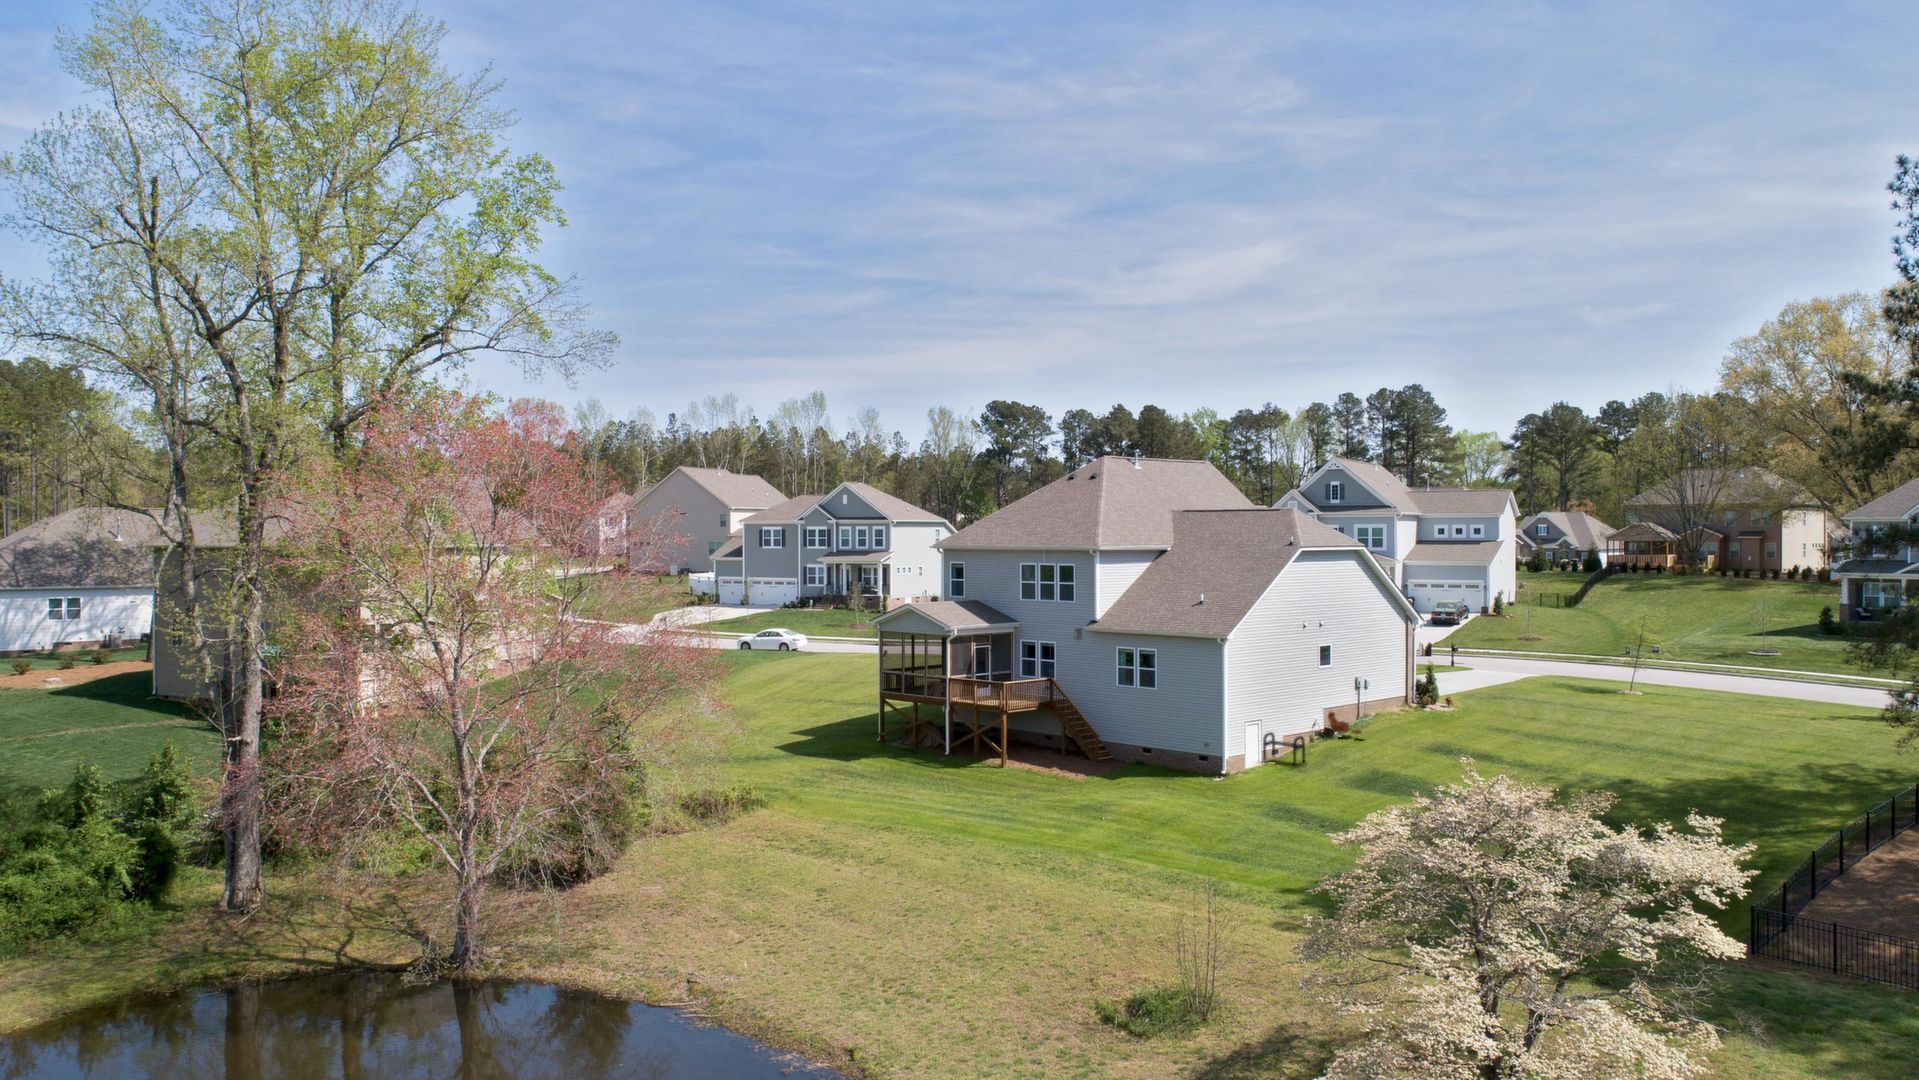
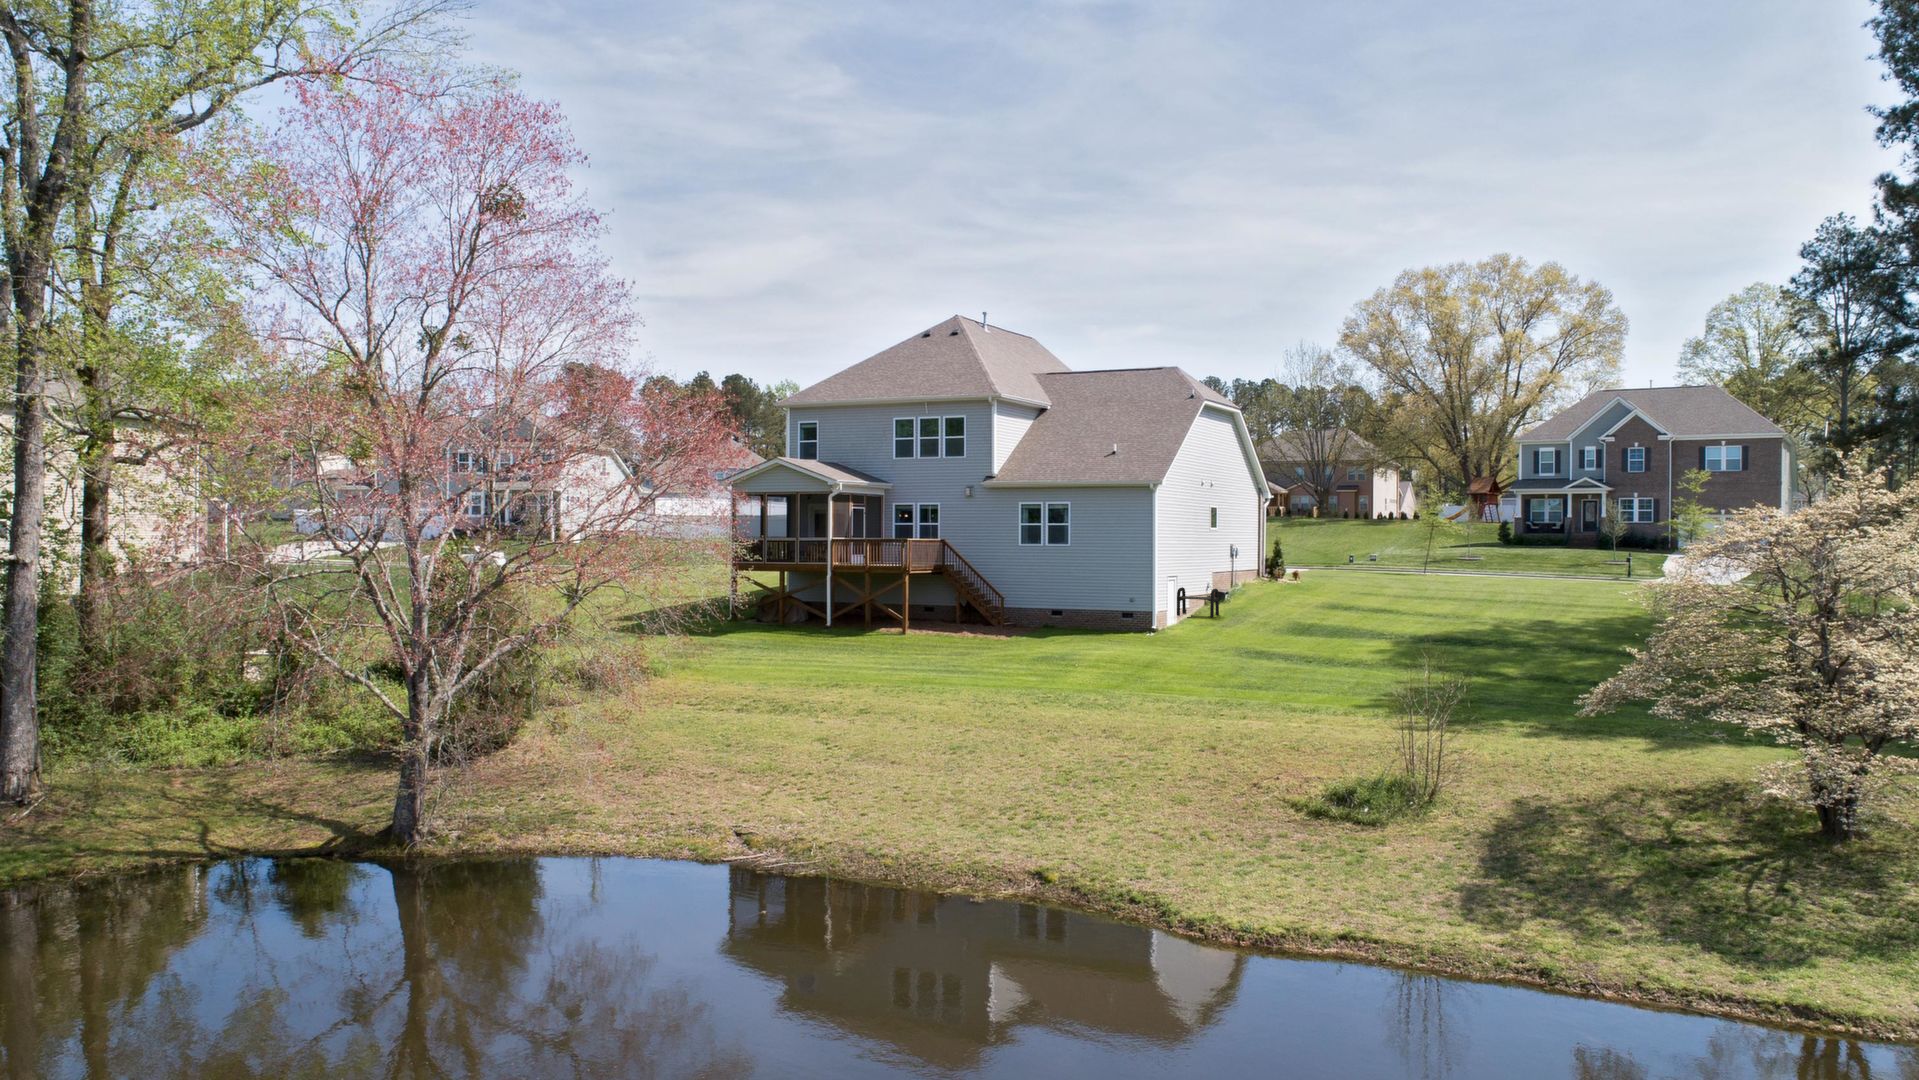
lounge chair: present [1328,712,1361,739] -> none [1216,572,1252,600]

